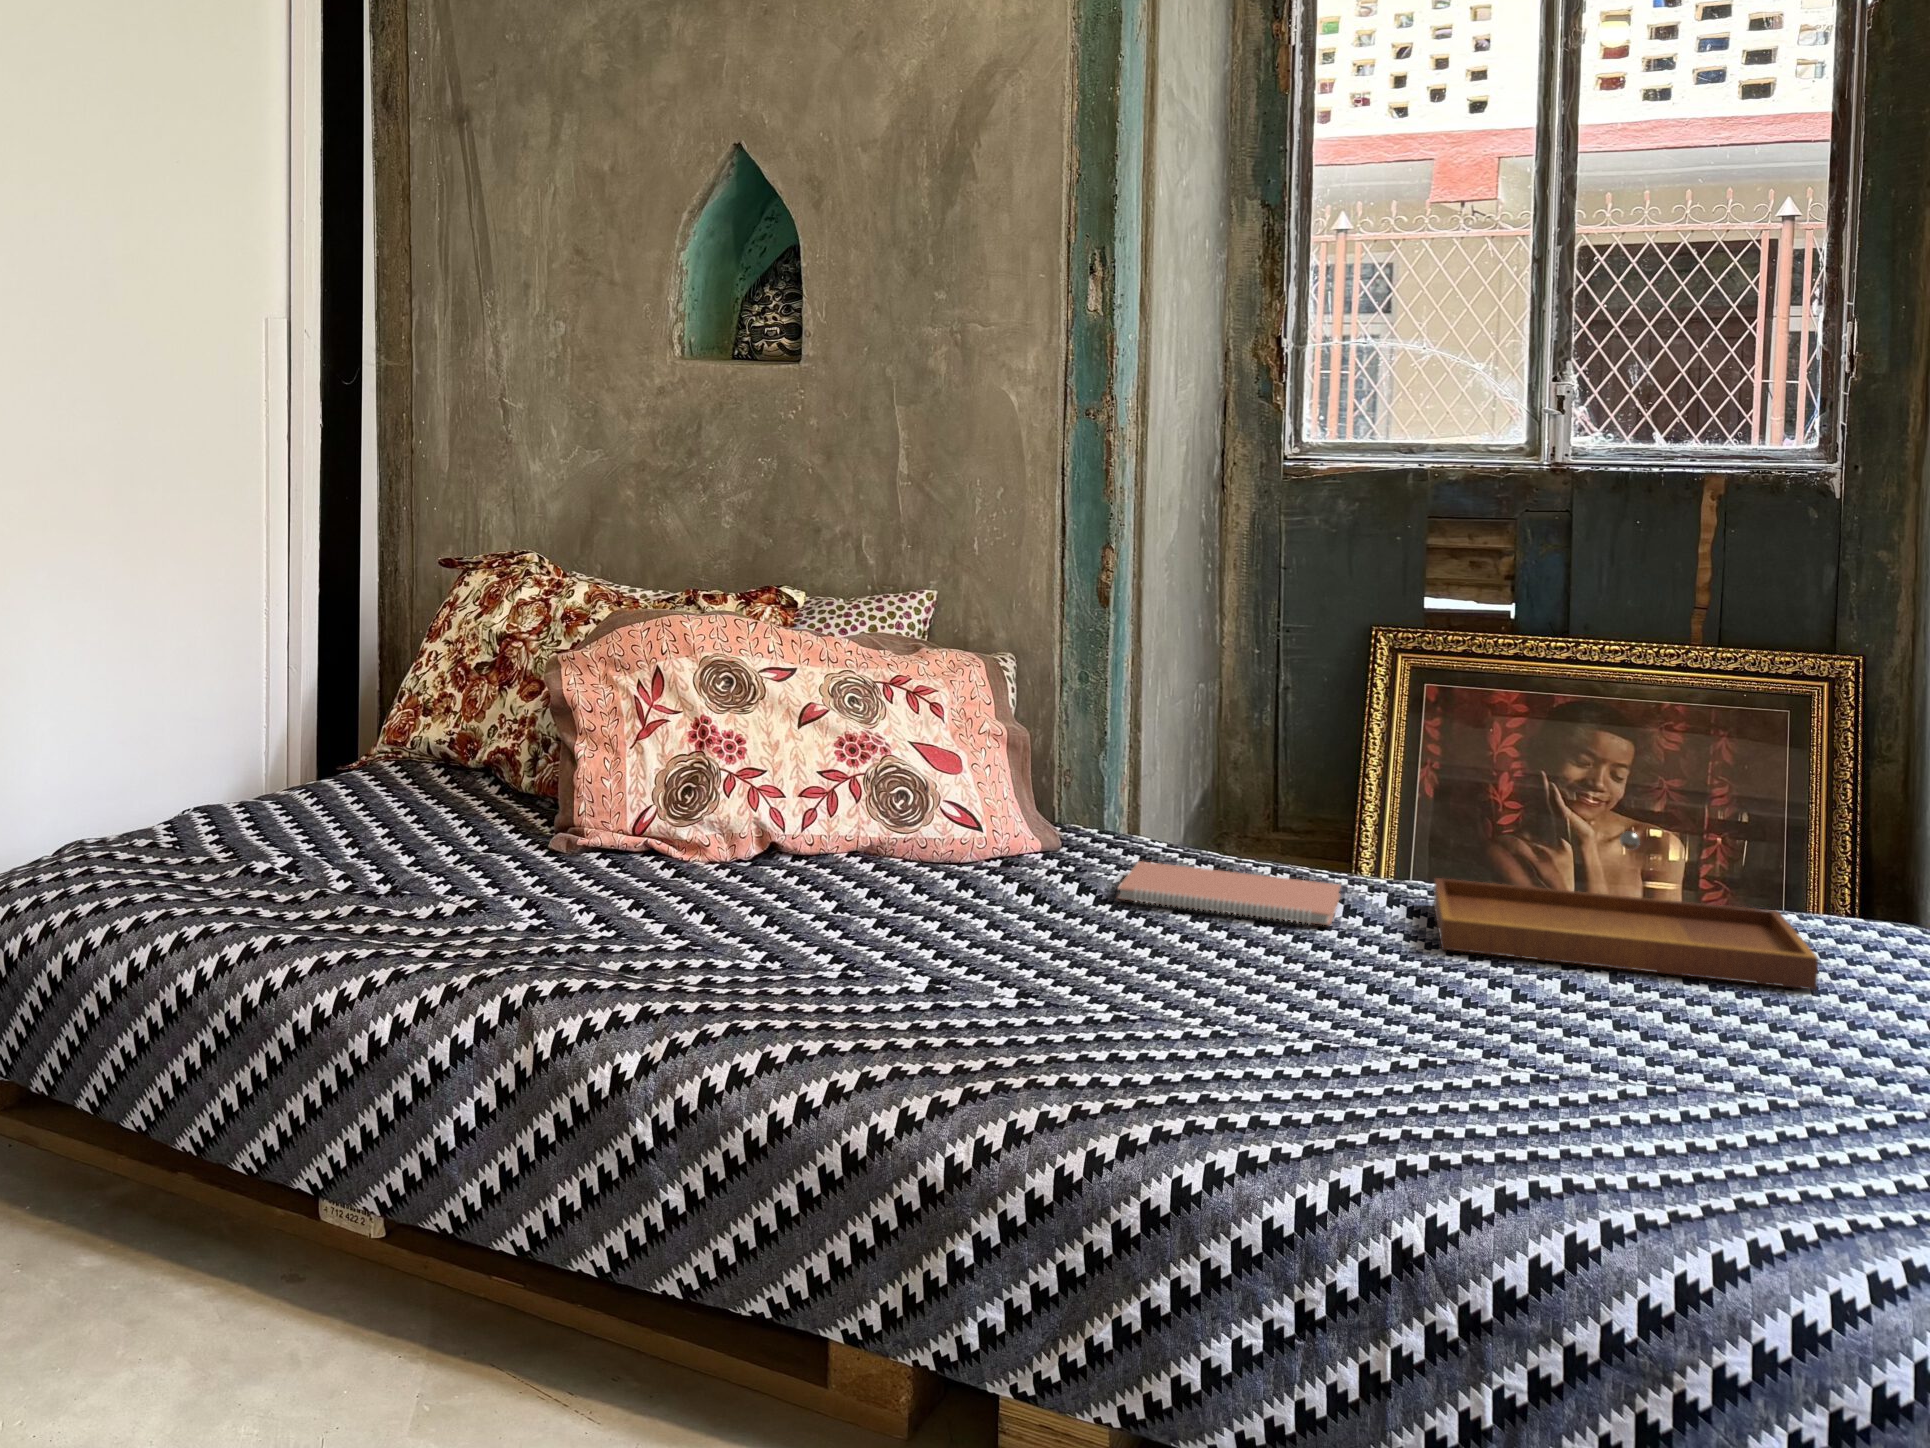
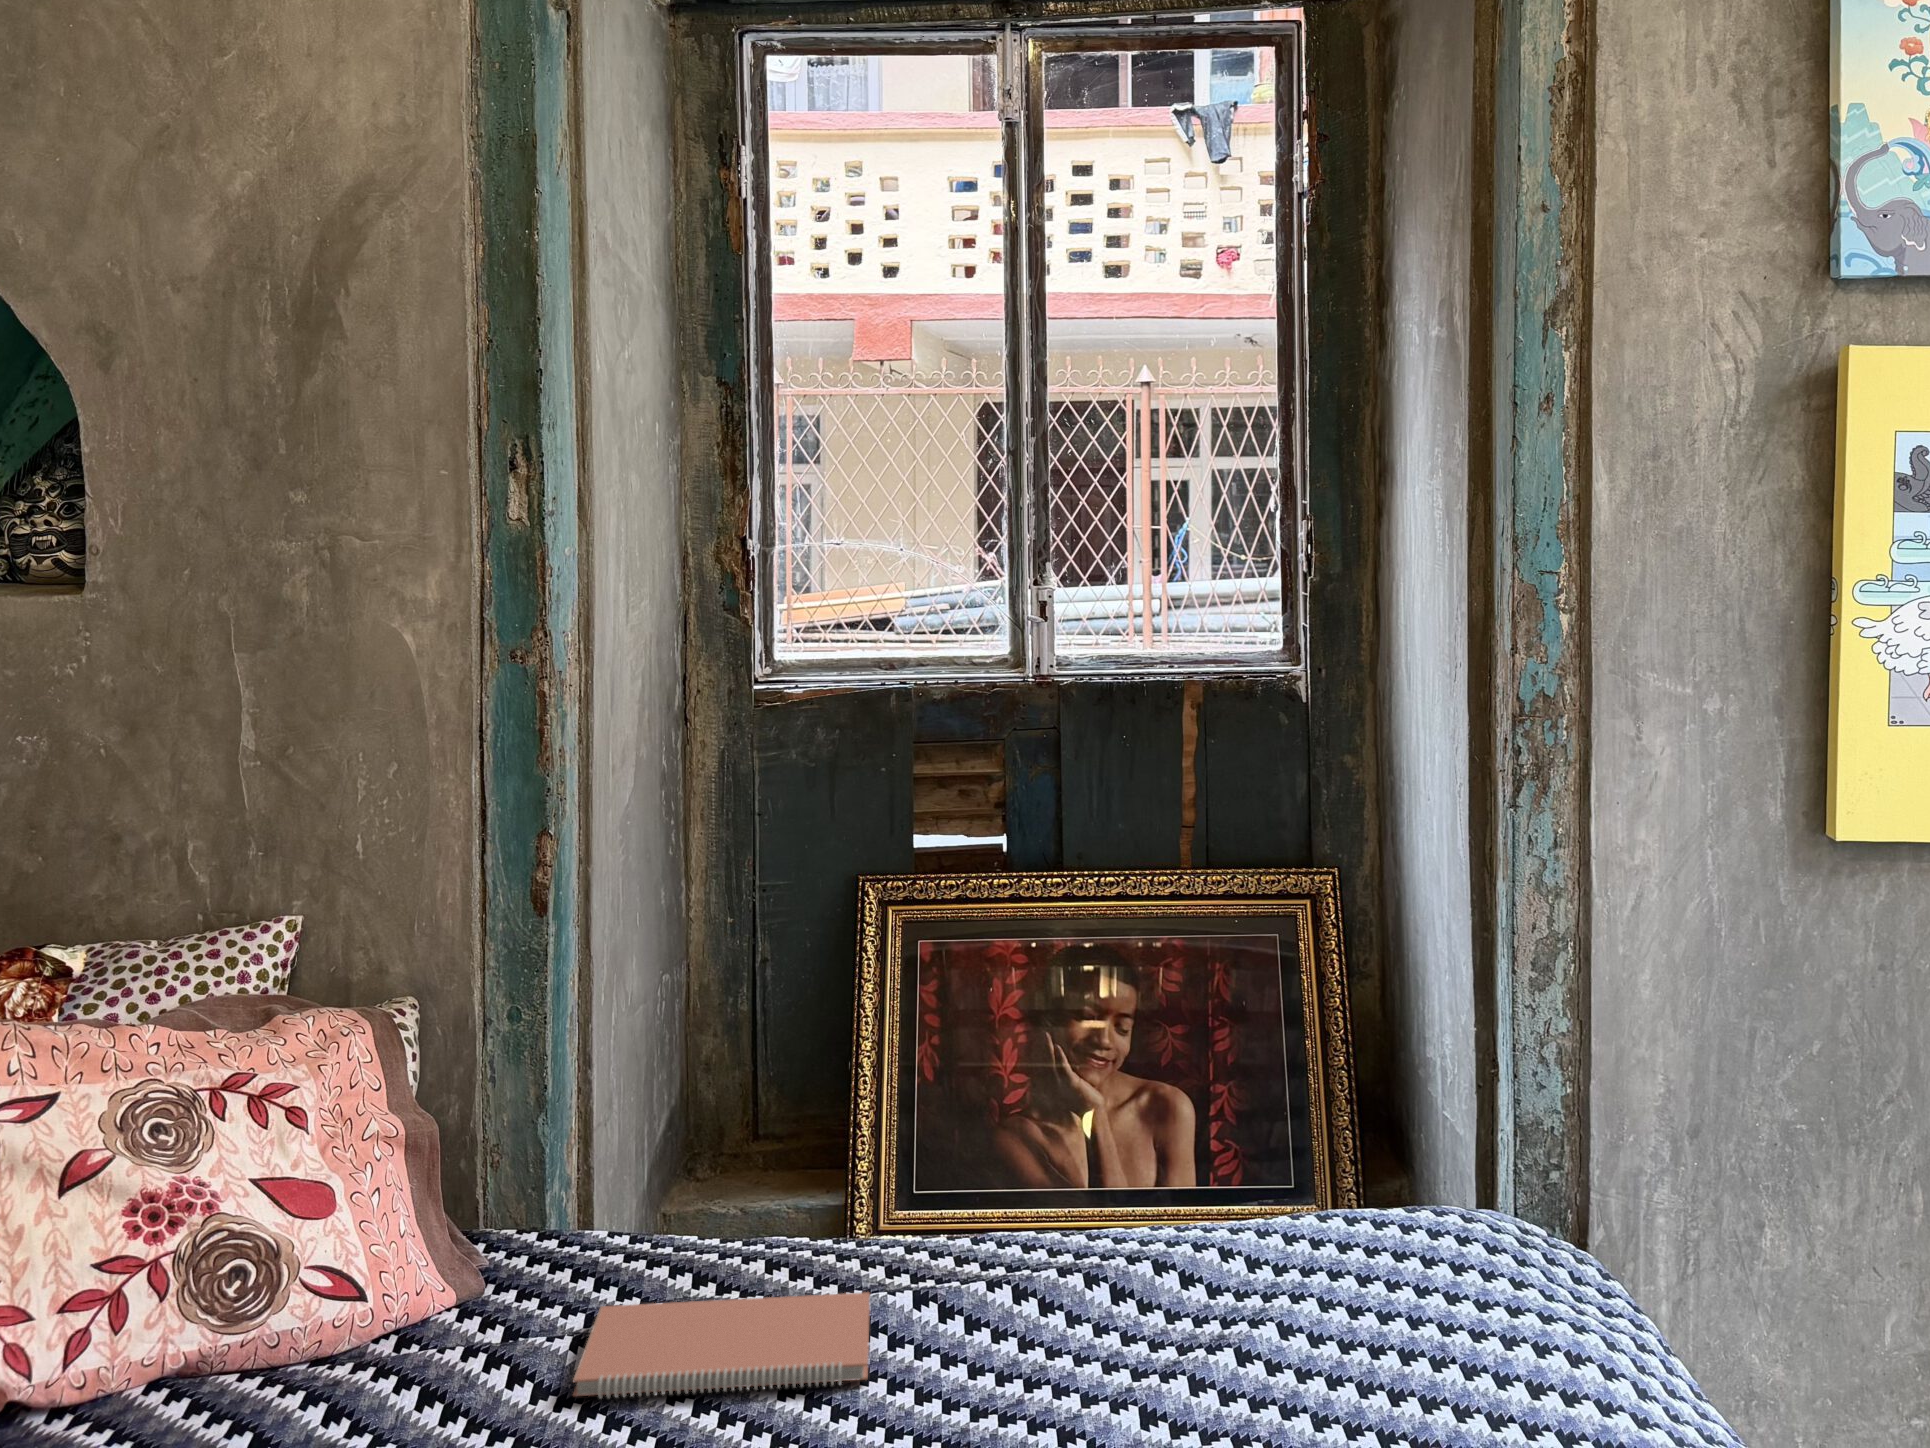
tray: present [1434,831,1818,990] -> none [981,1171,1419,1392]

